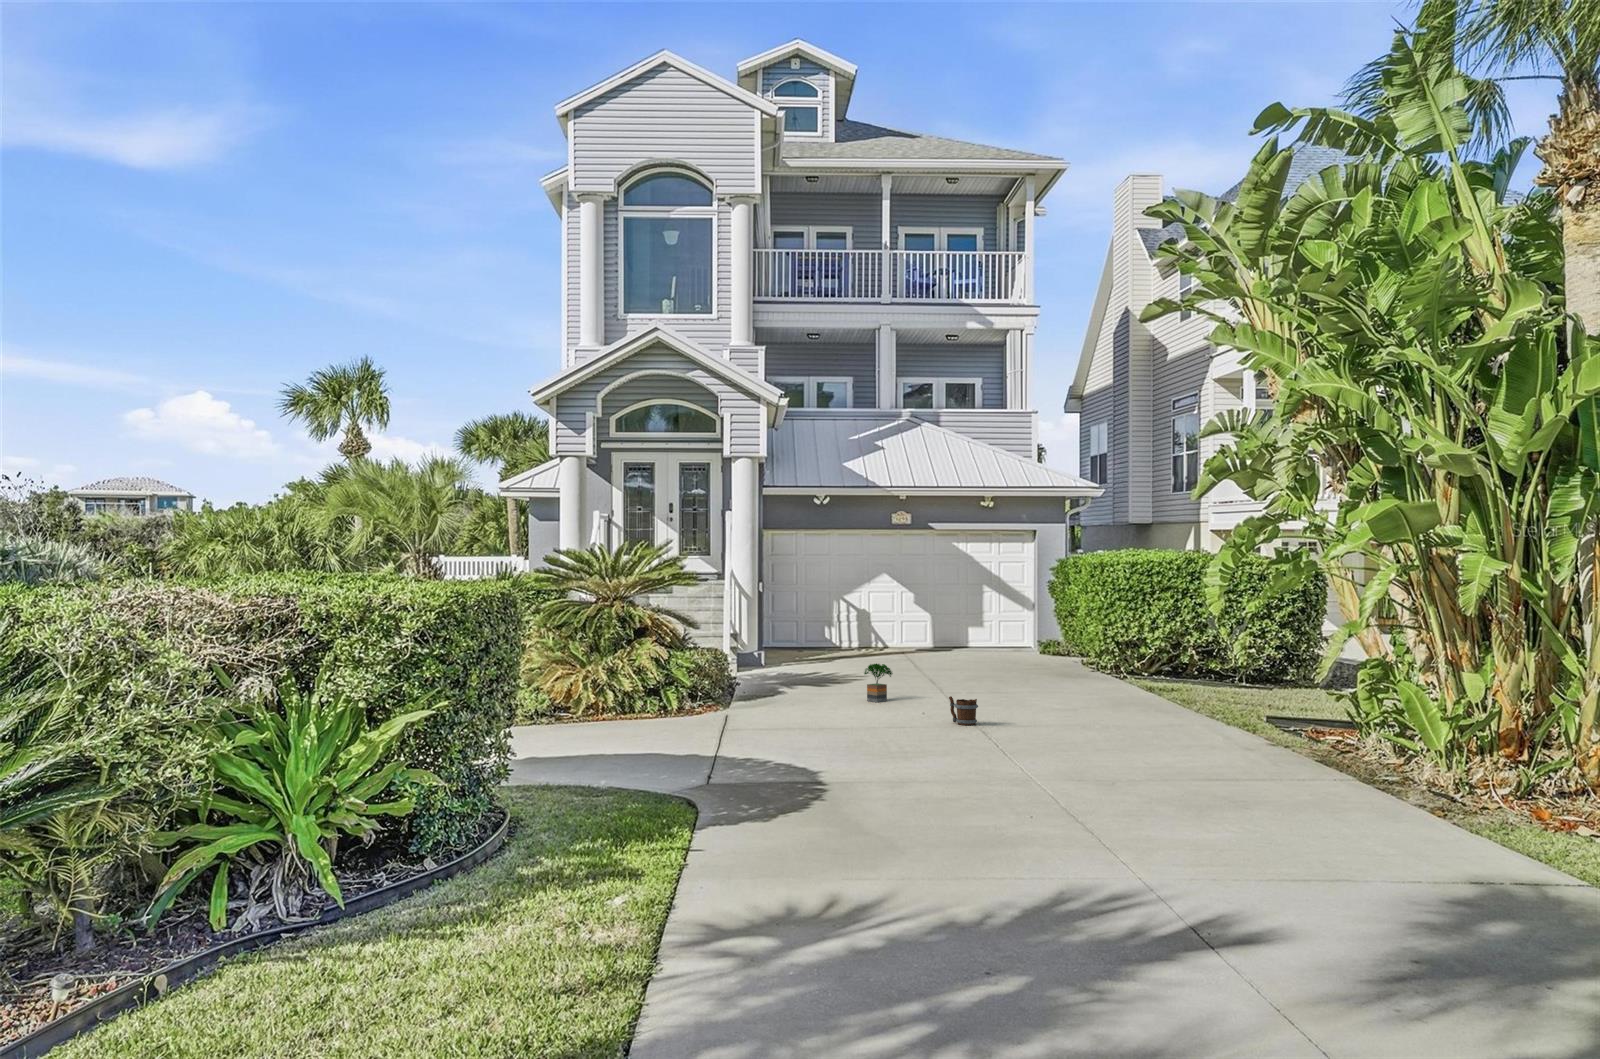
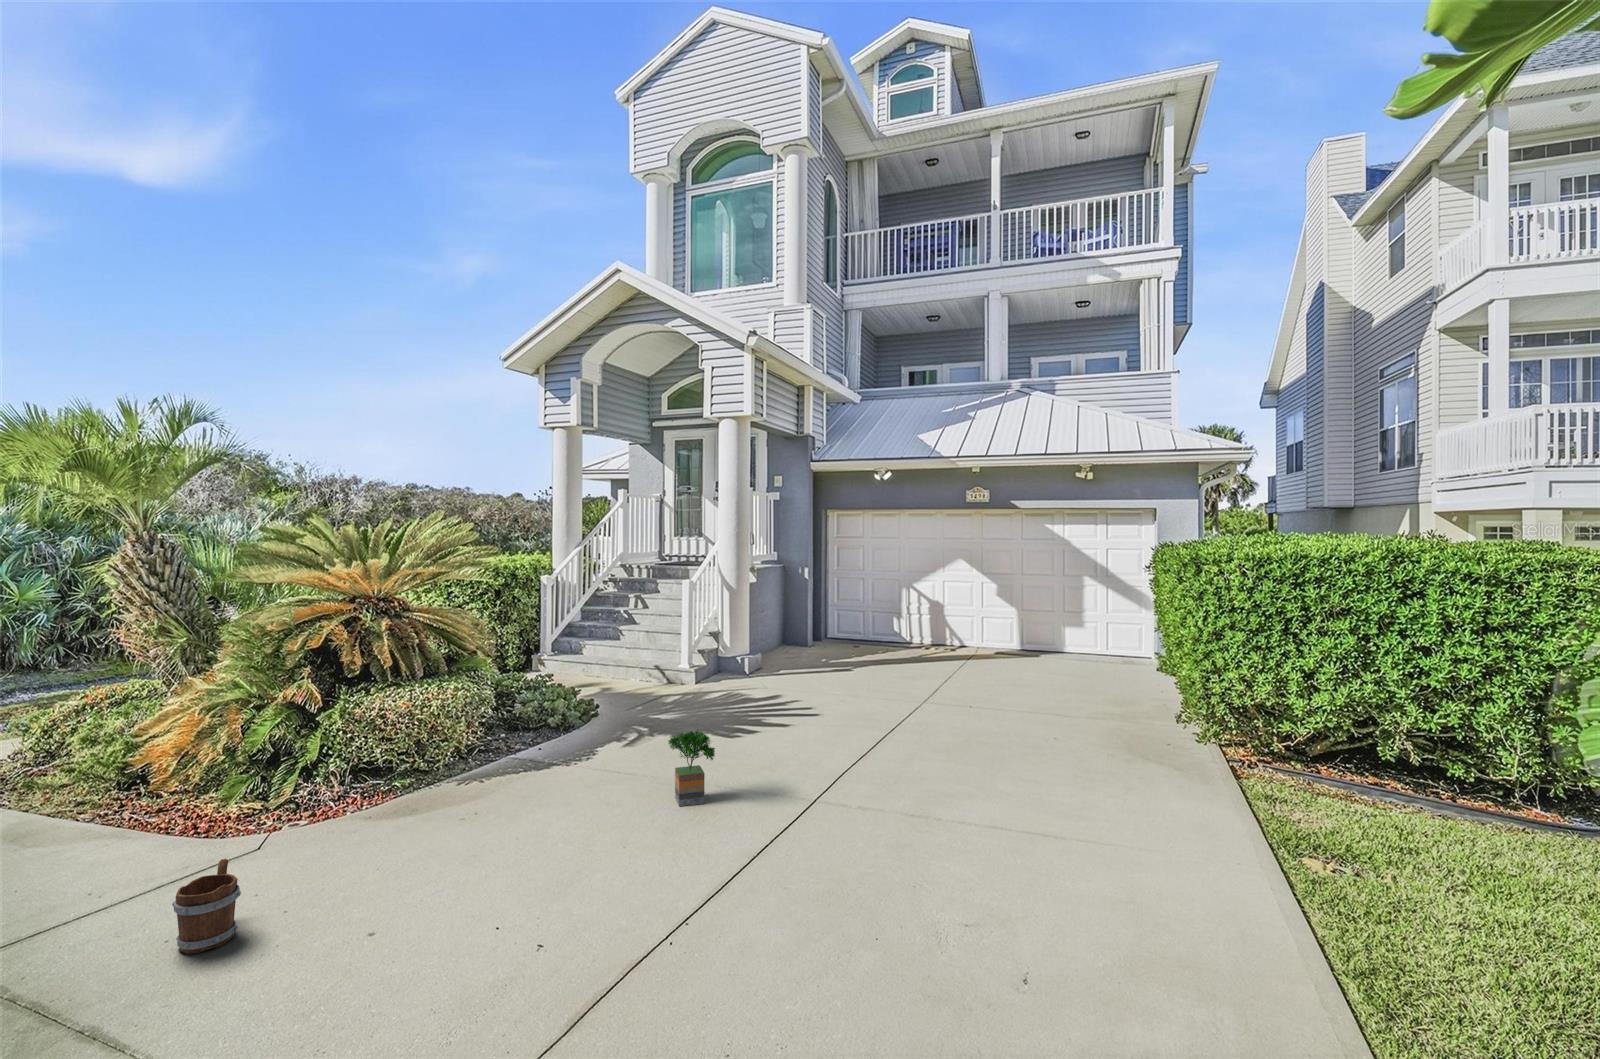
bucket: present [949,696,978,725] -> present [172,859,241,954]

